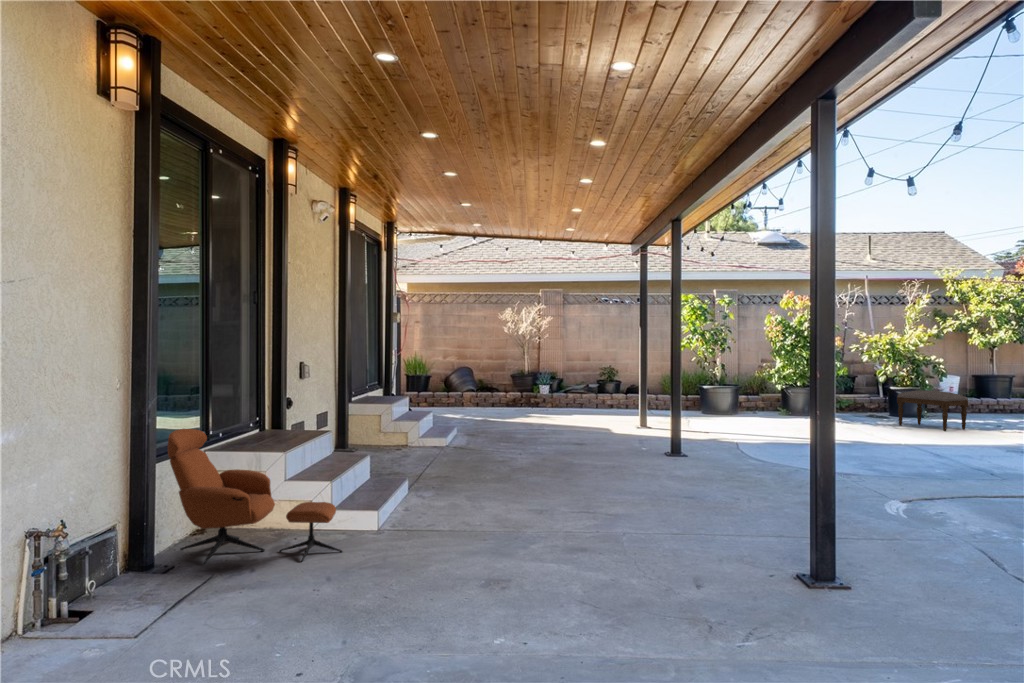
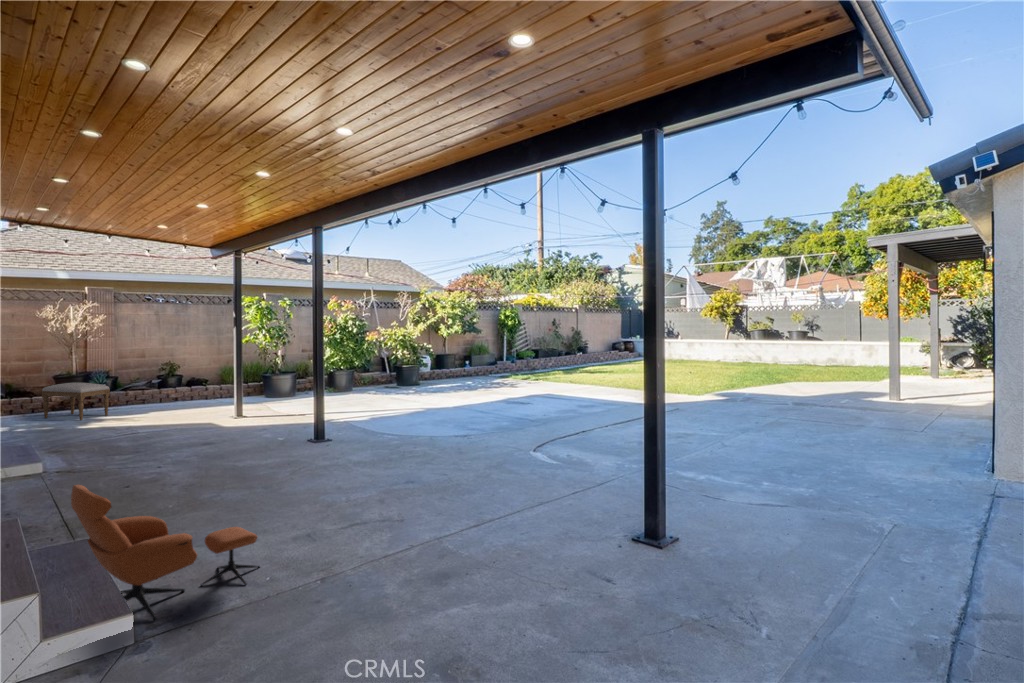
ottoman: present [897,390,968,431] -> present [42,383,110,420]

